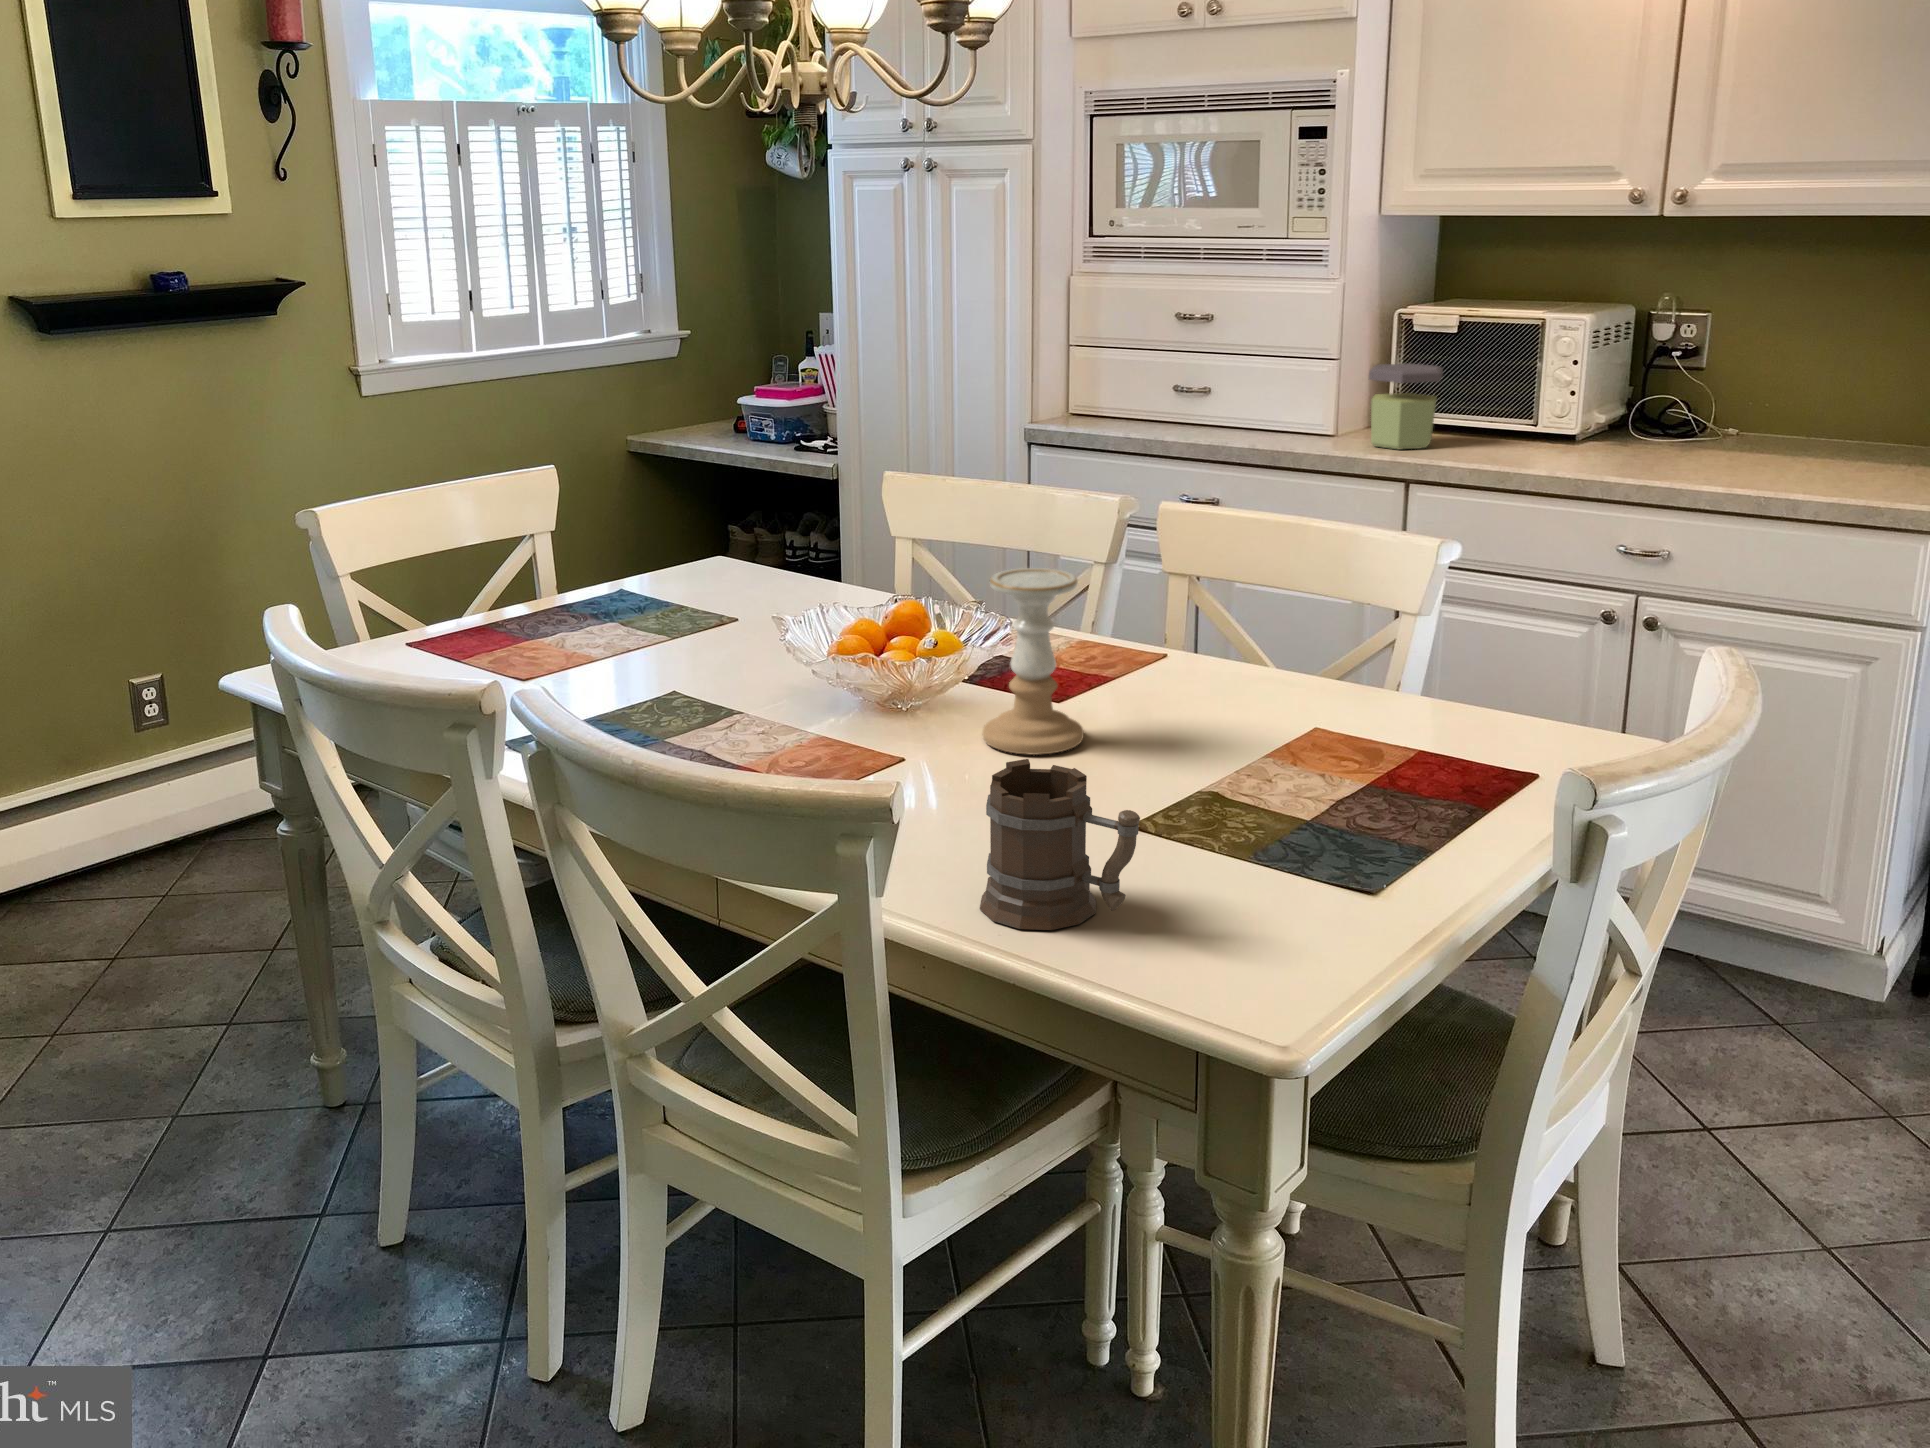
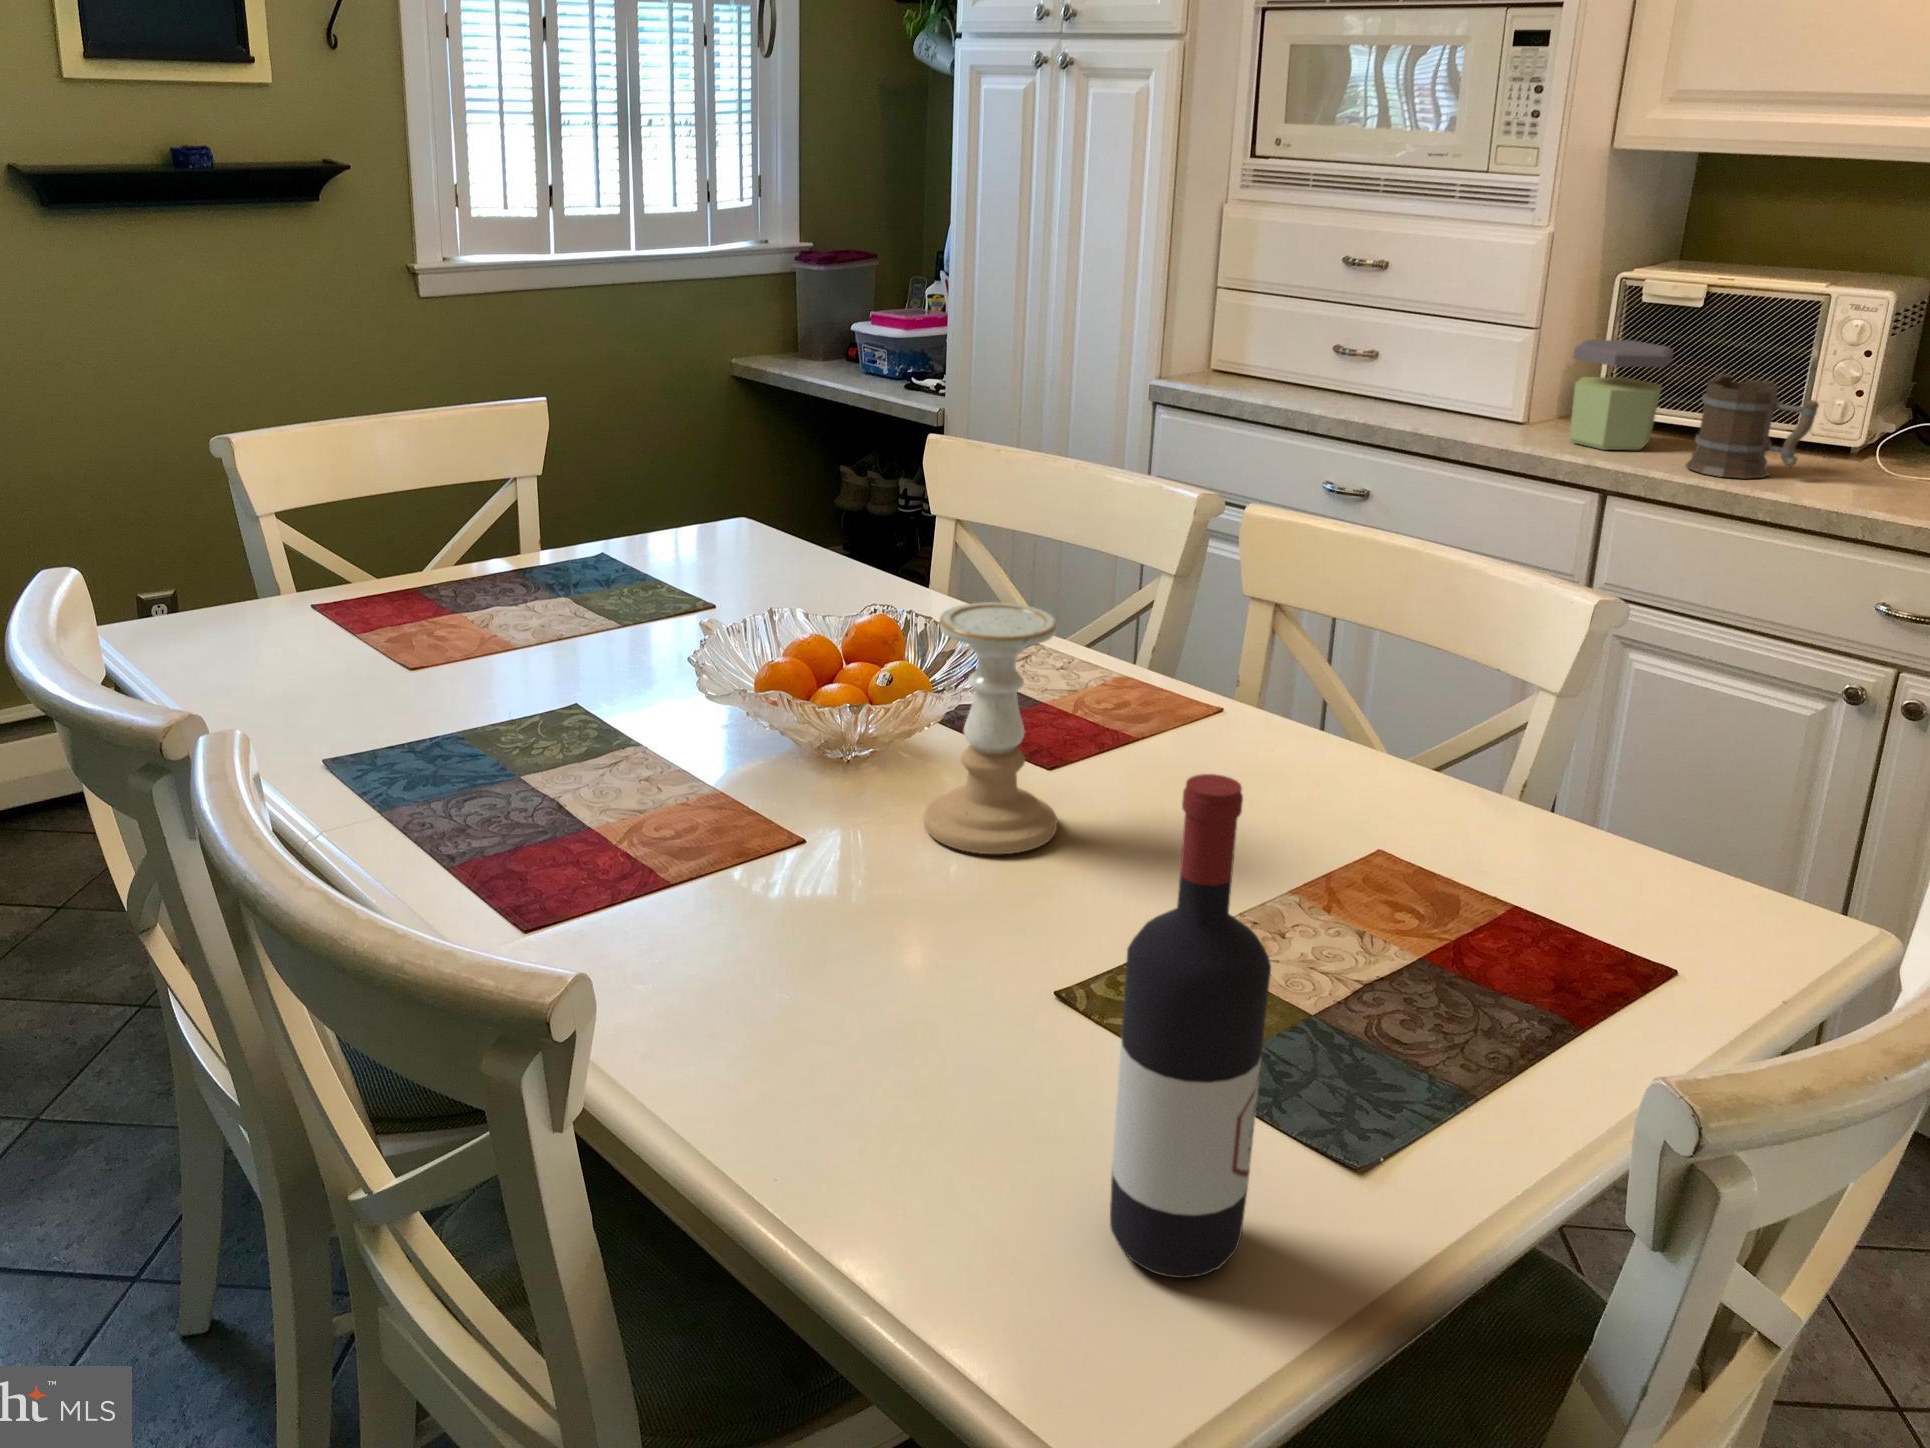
wine bottle: none [1229,620,1331,965] -> present [1110,774,1271,1278]
mug: present [980,759,1140,930] -> present [1686,374,1819,479]

